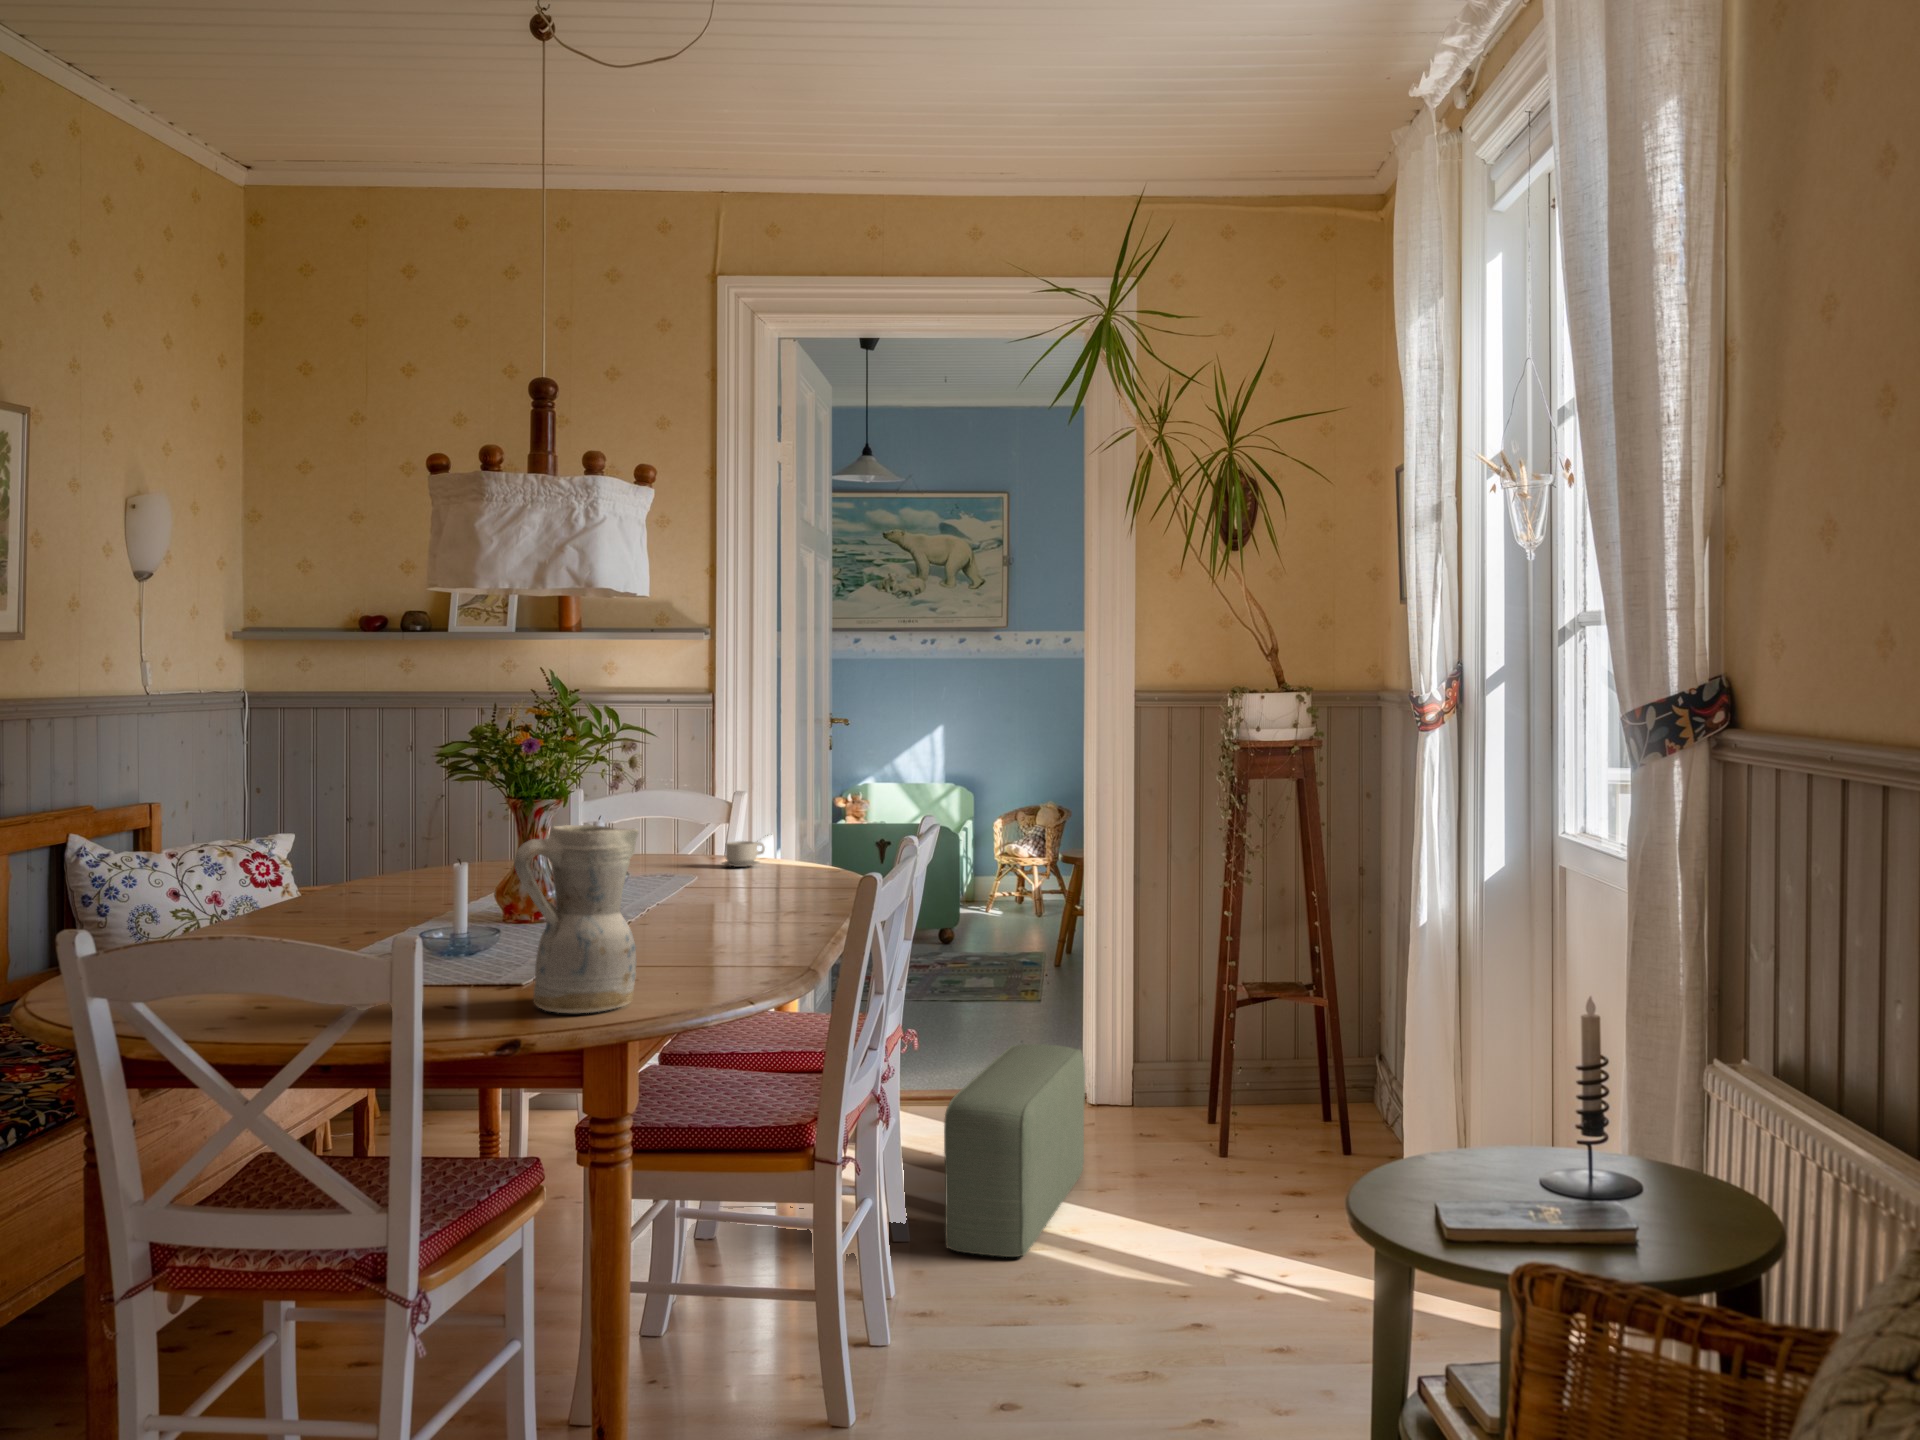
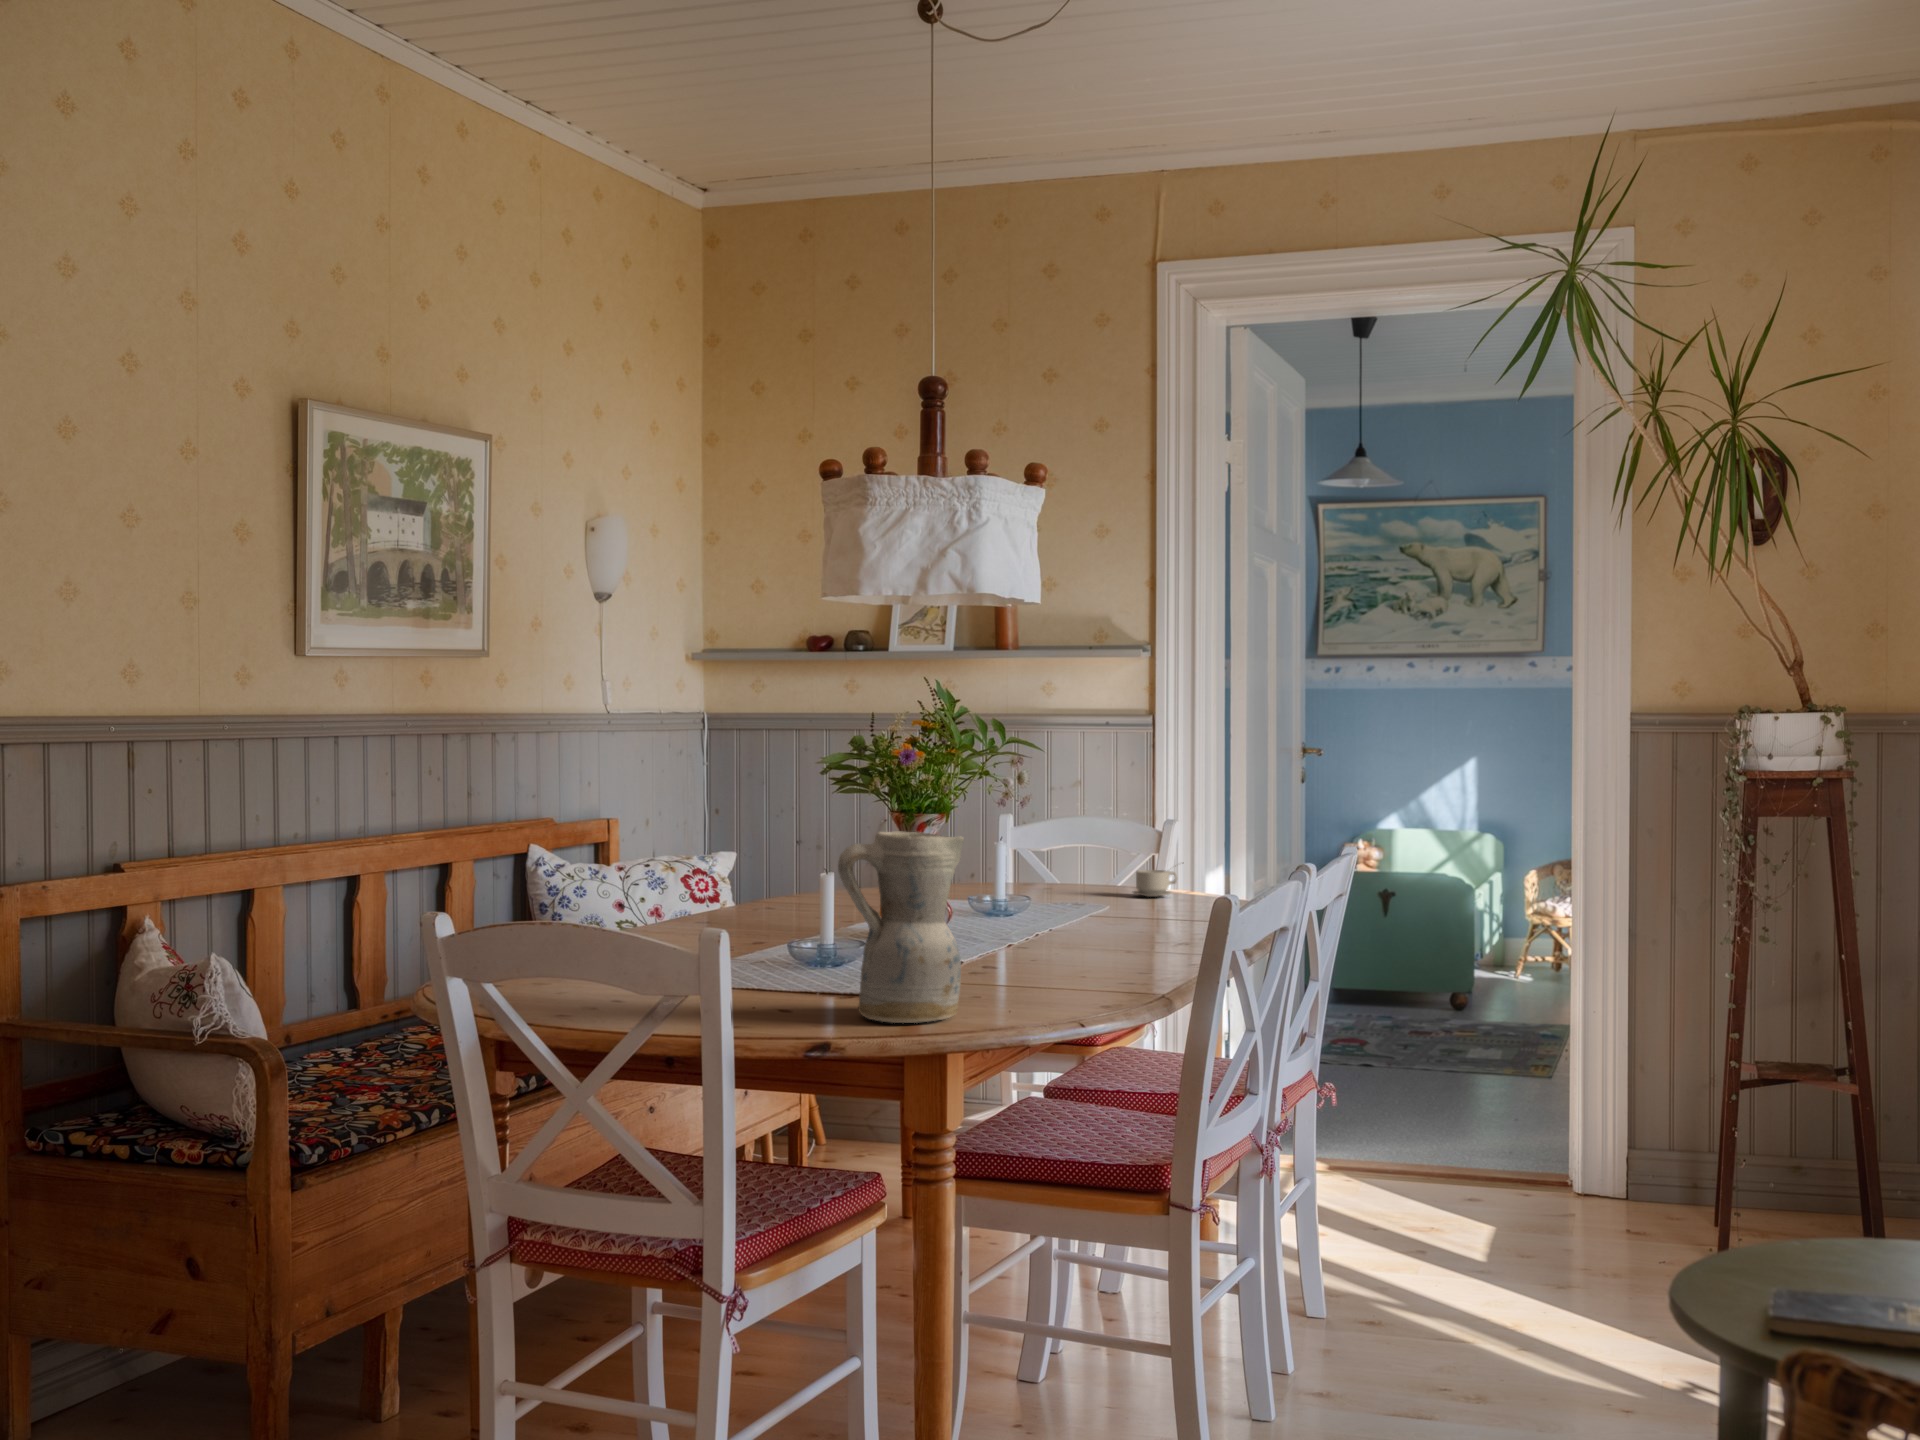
pouf: present [944,1044,1085,1257] -> none [1360,1110,1545,1346]

